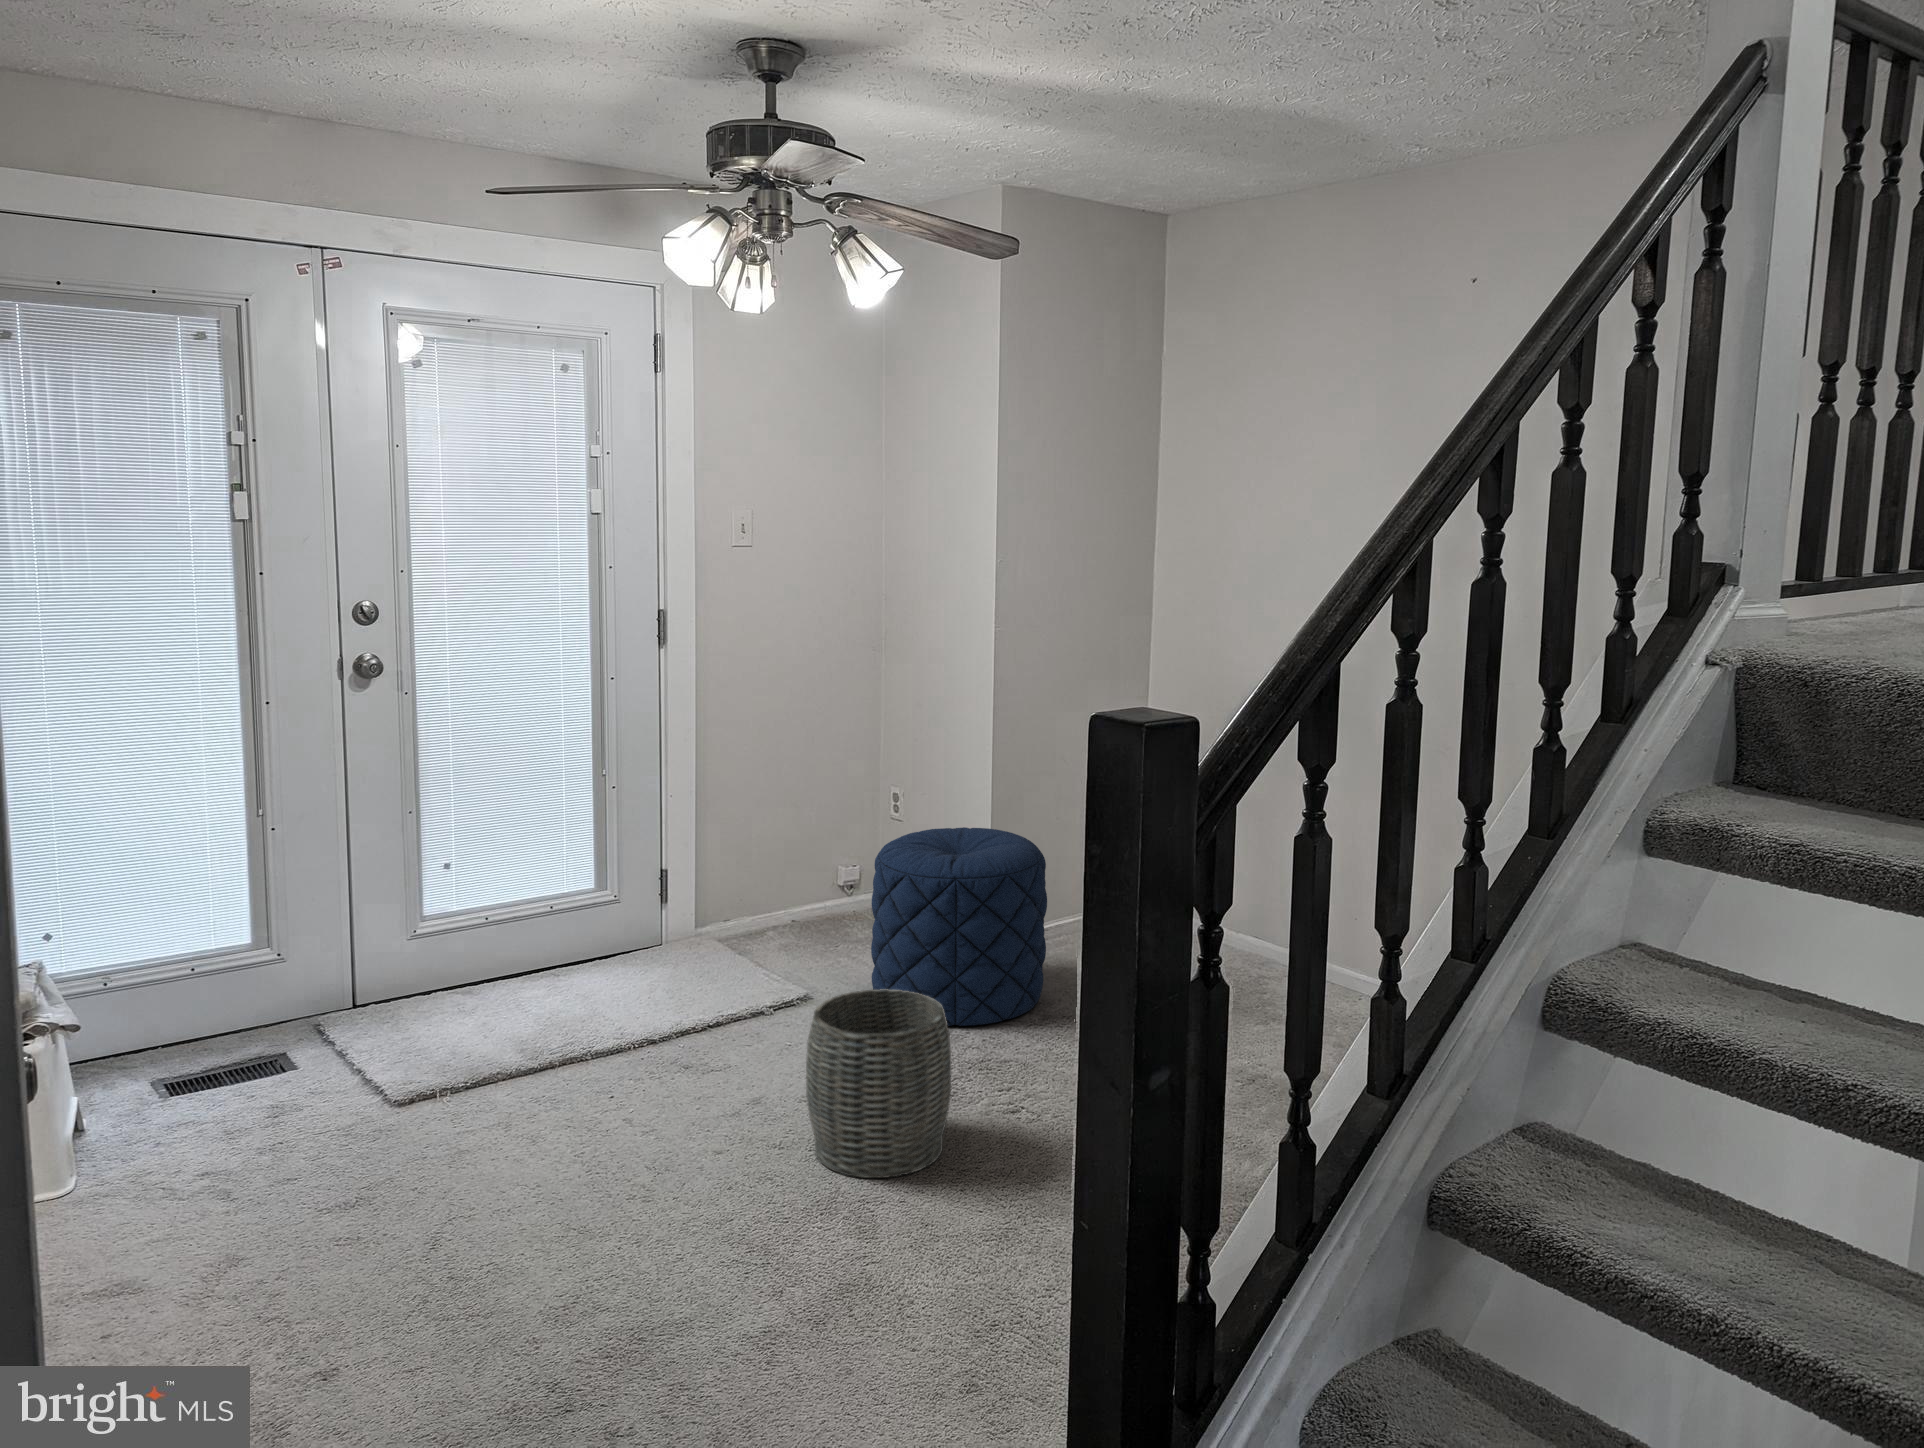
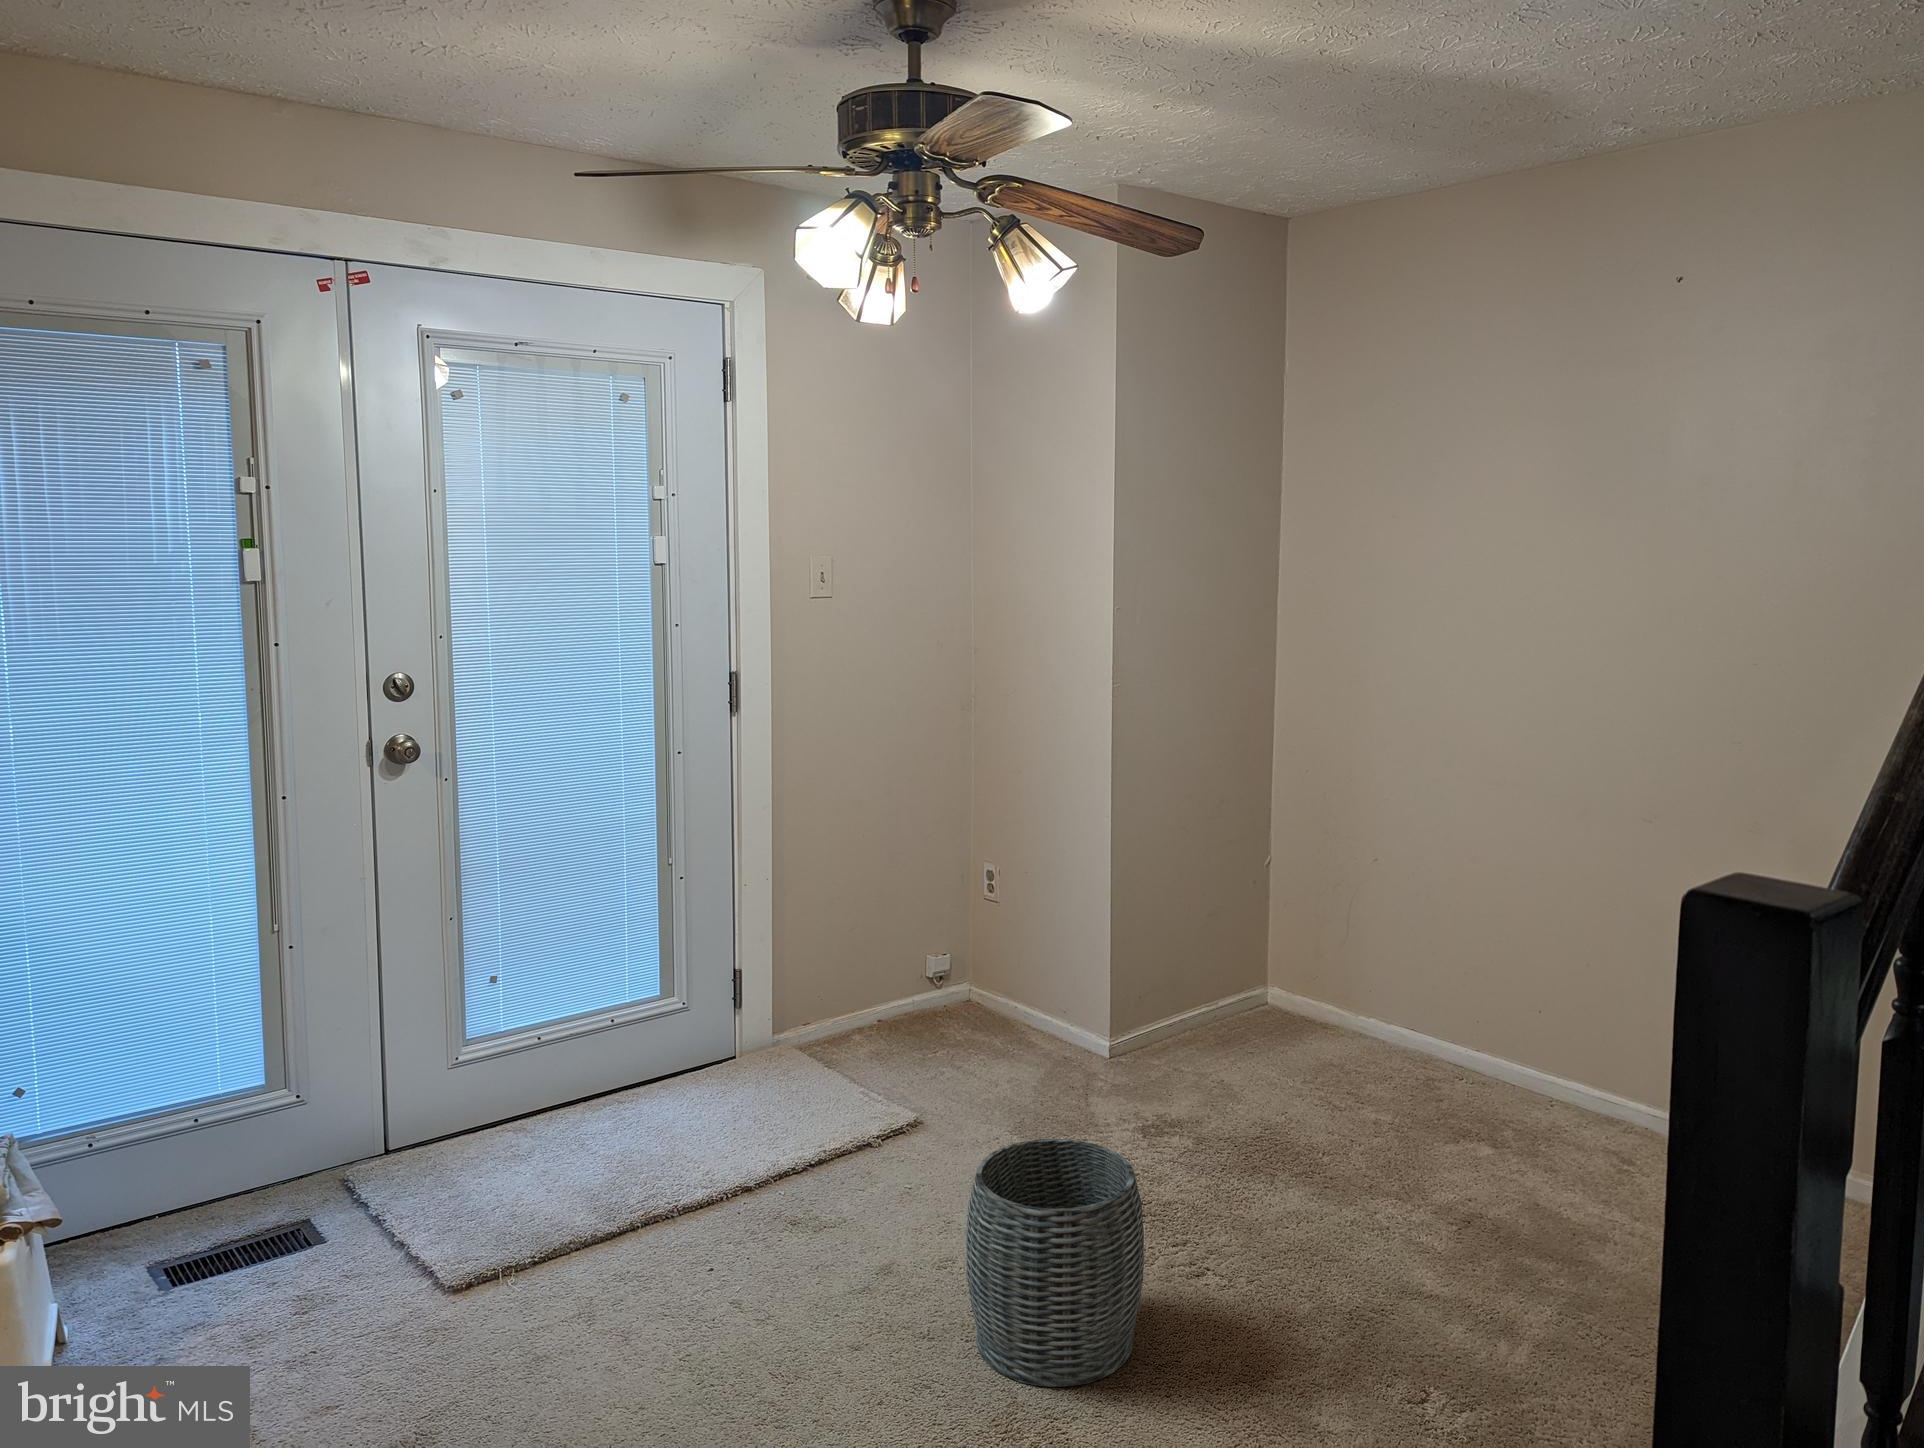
pouf: present [871,827,1047,1026] -> none [991,919,1192,1157]

